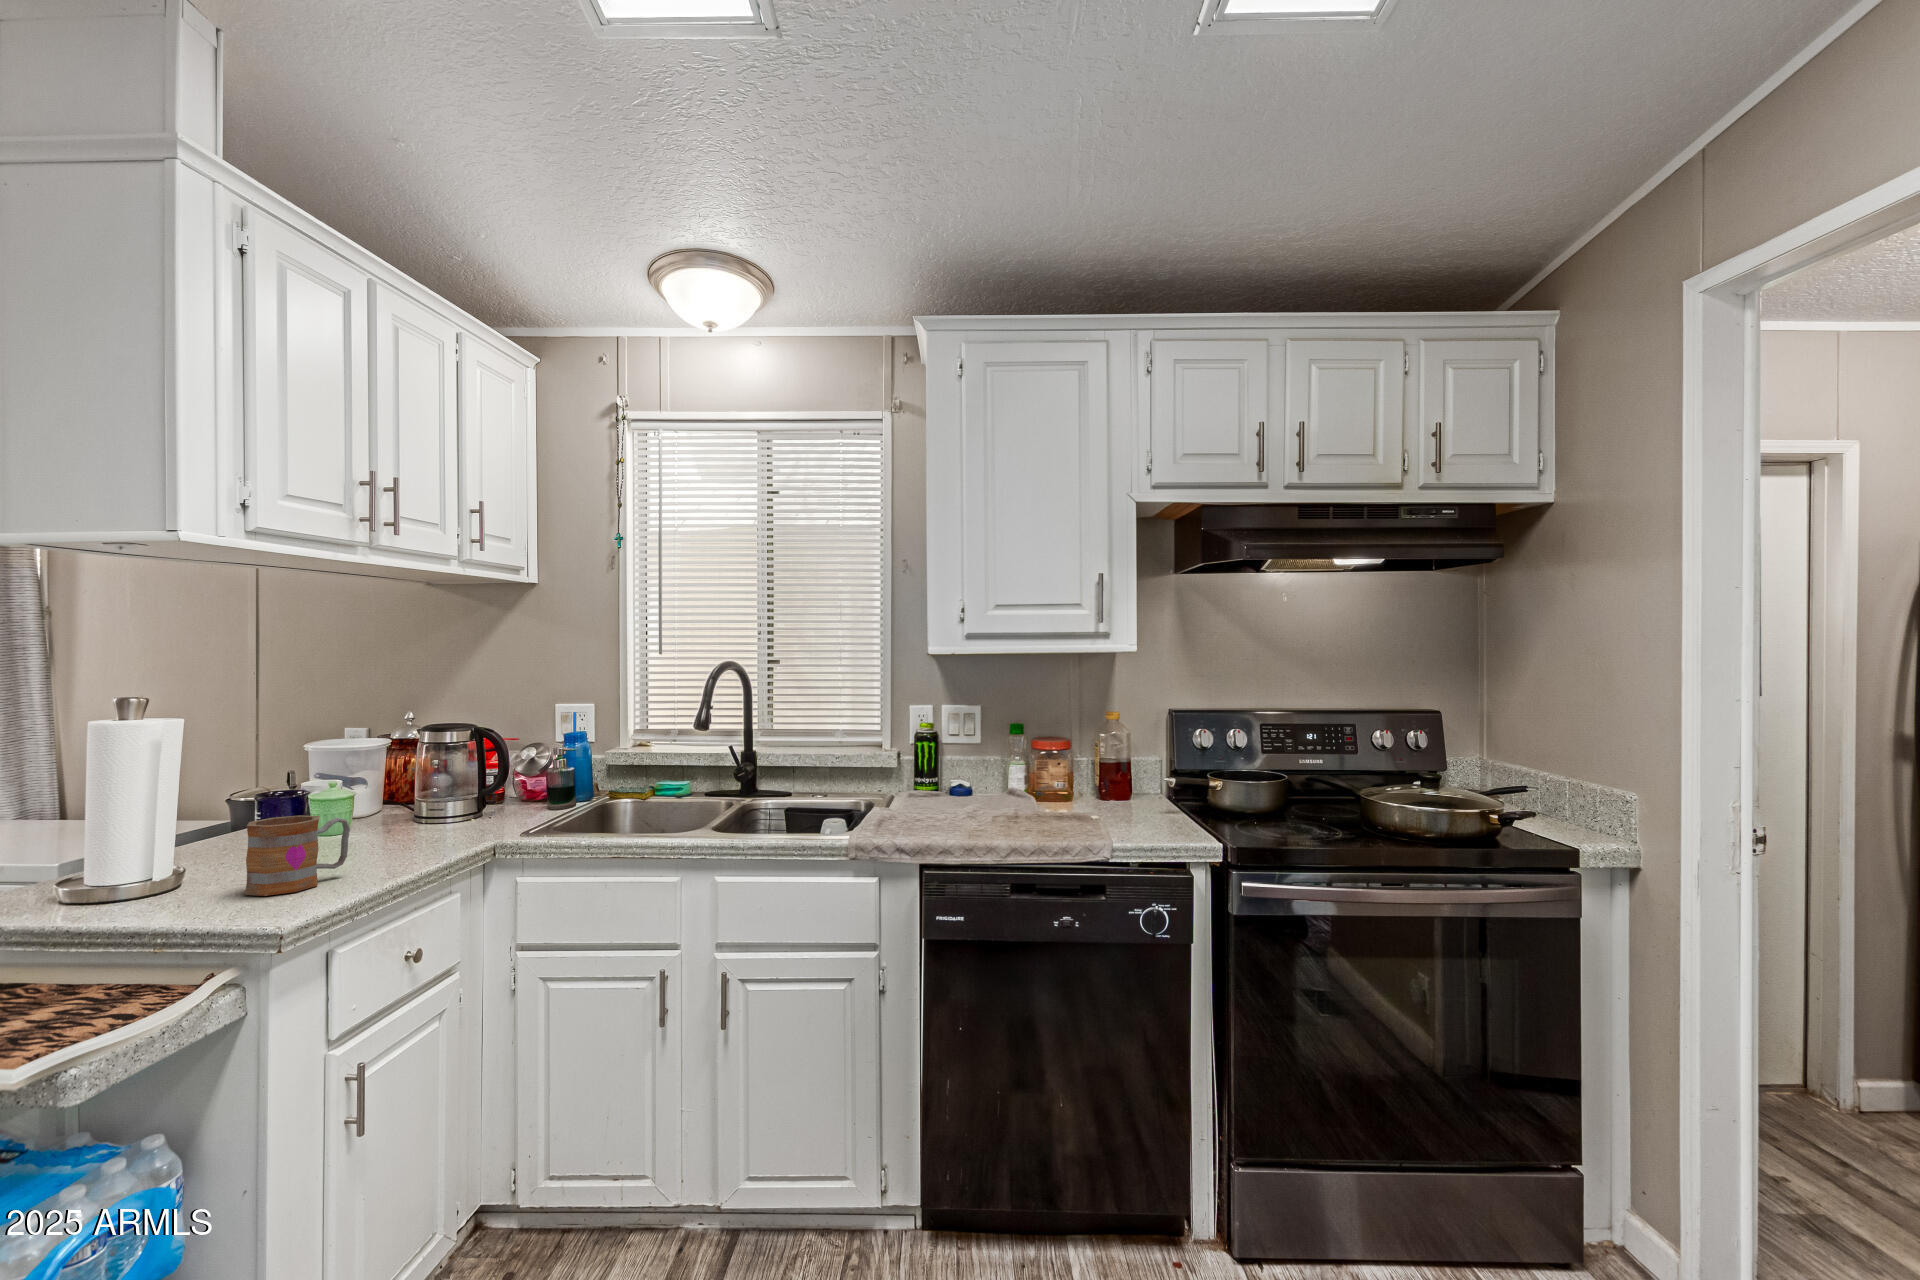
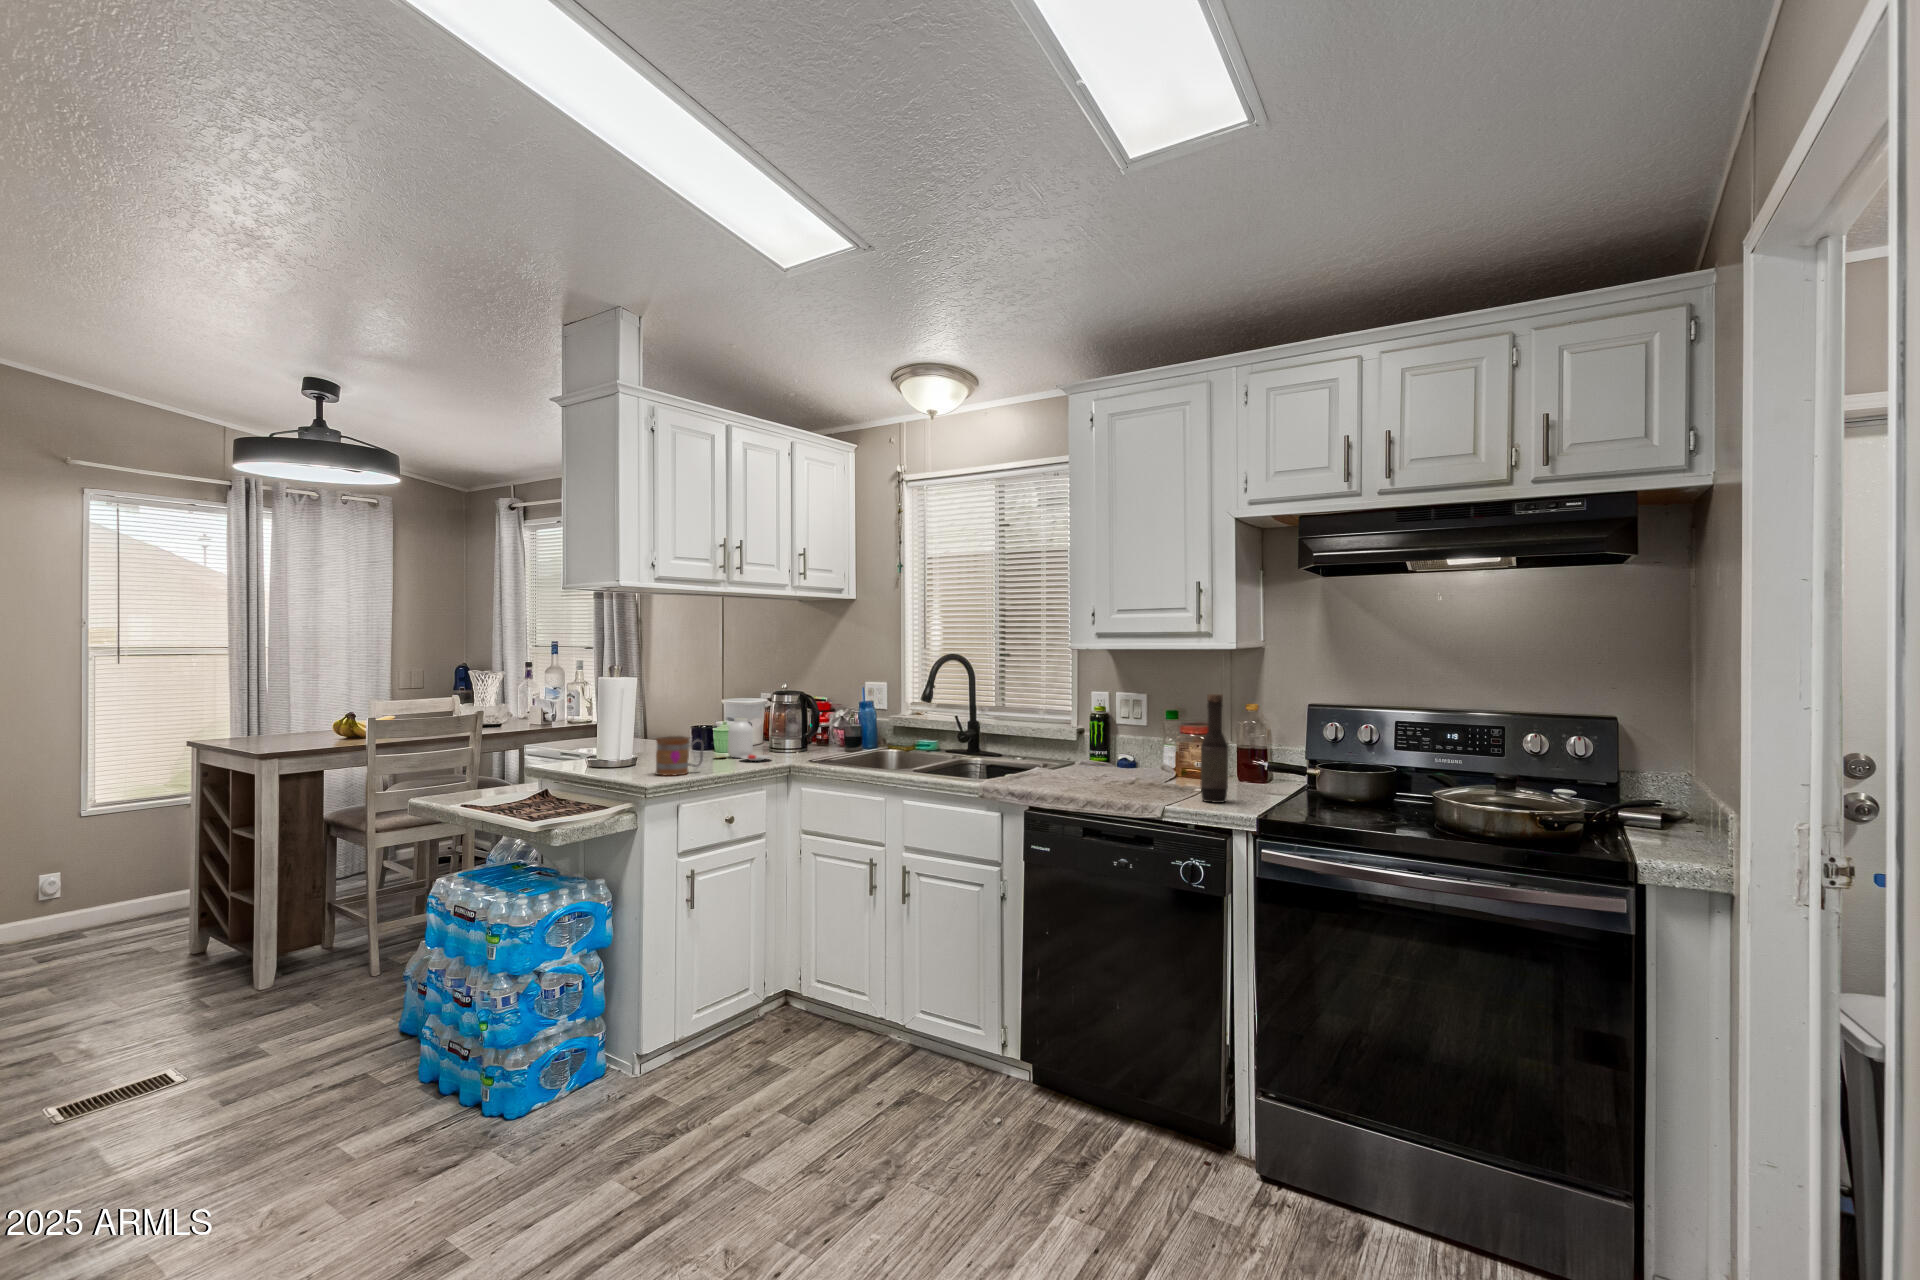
bottle: none [1135,705,1167,834] -> present [1201,694,1228,803]
jar: none [325,768,451,841] -> present [728,718,771,761]

